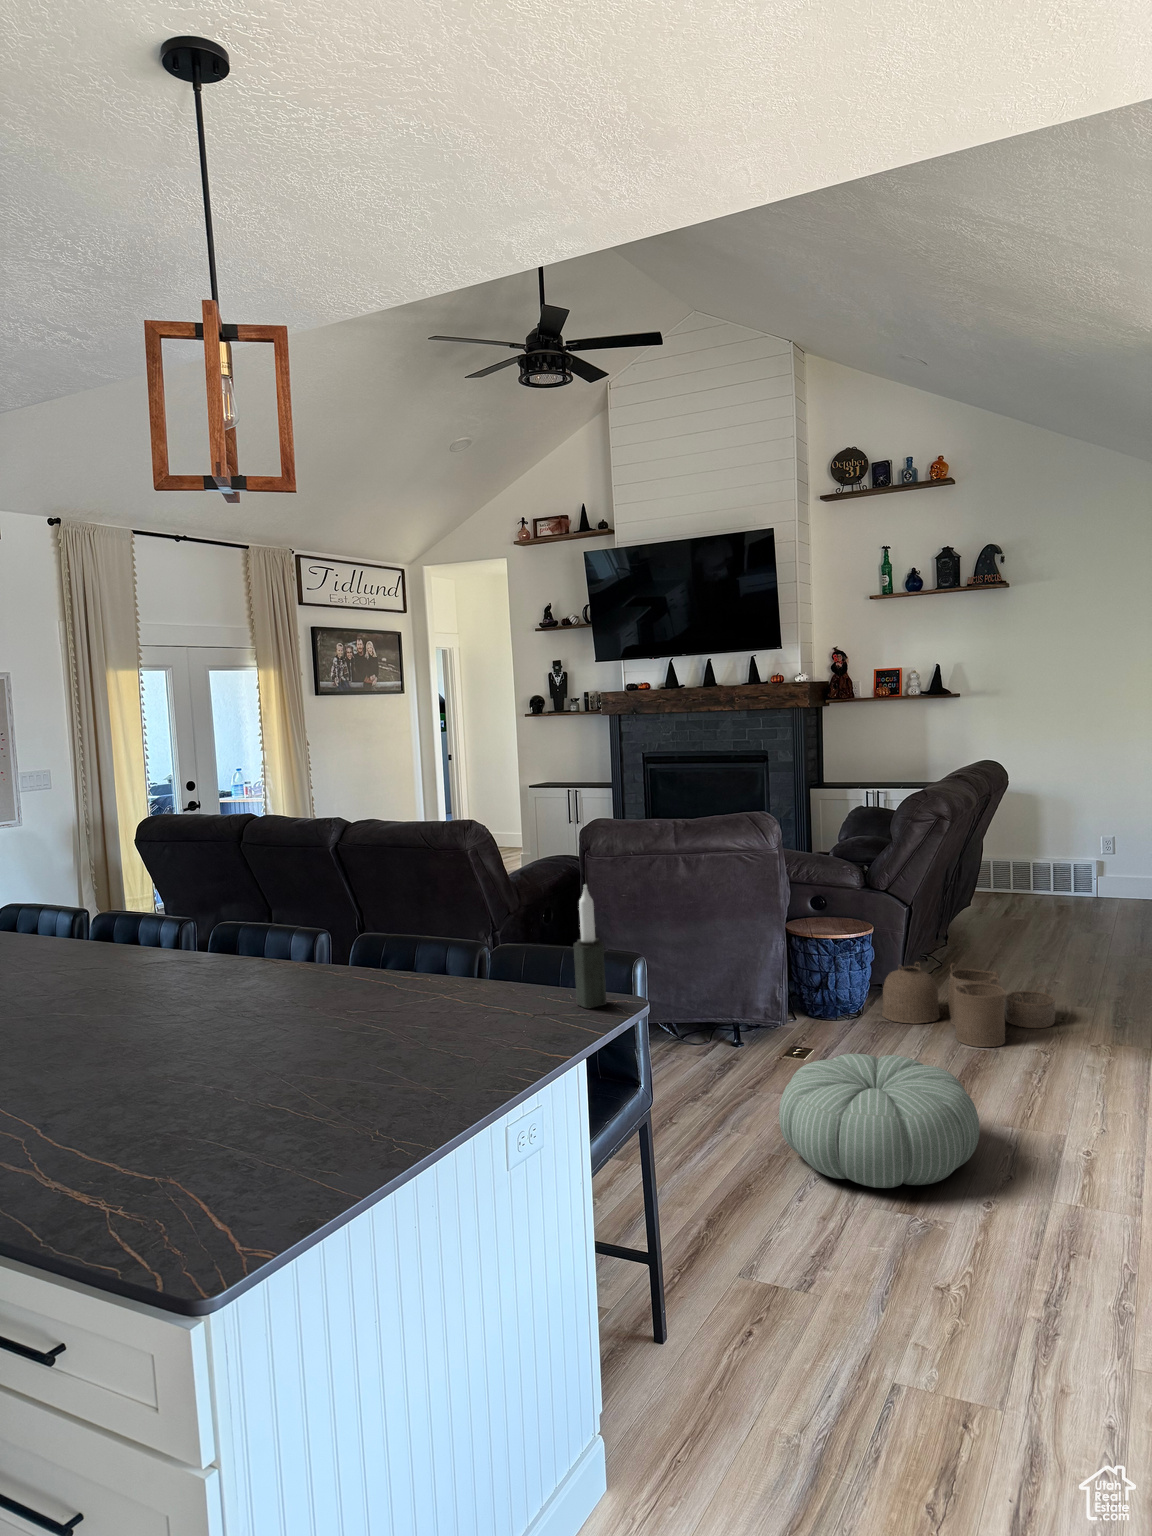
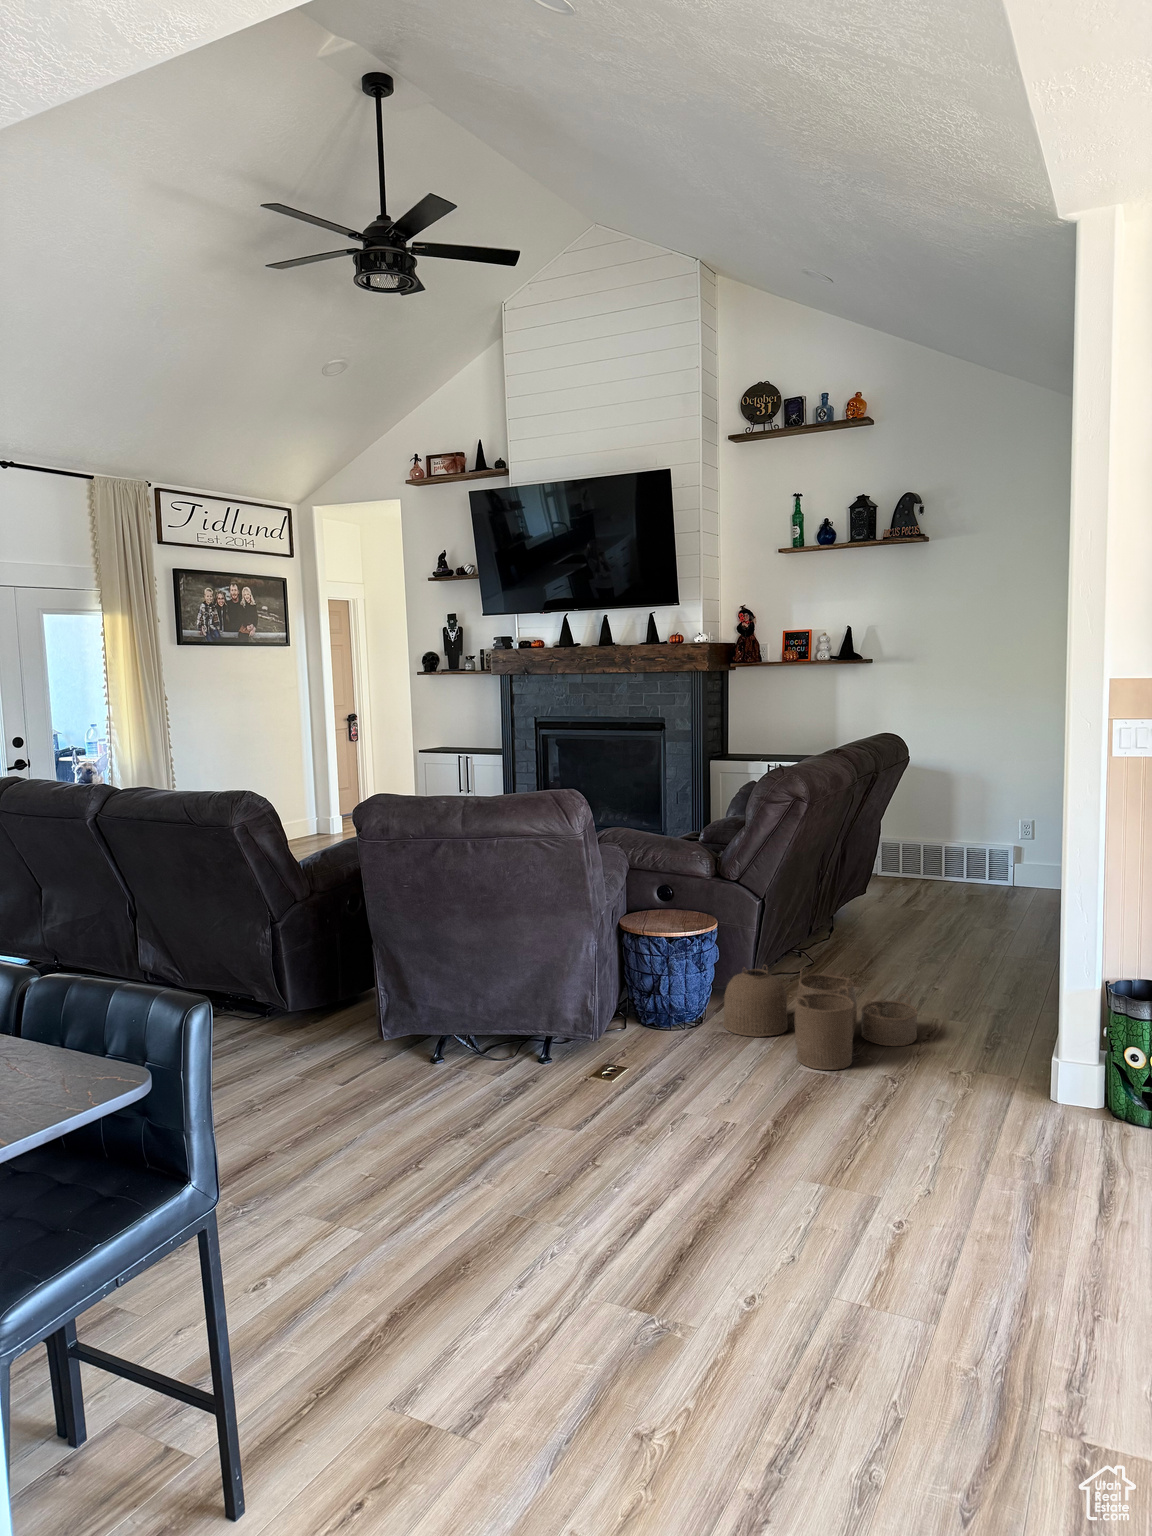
candle: present [574,885,606,1008] -> none [34,897,84,1082]
pouf: present [779,1054,980,1188] -> none [522,1088,763,1272]

